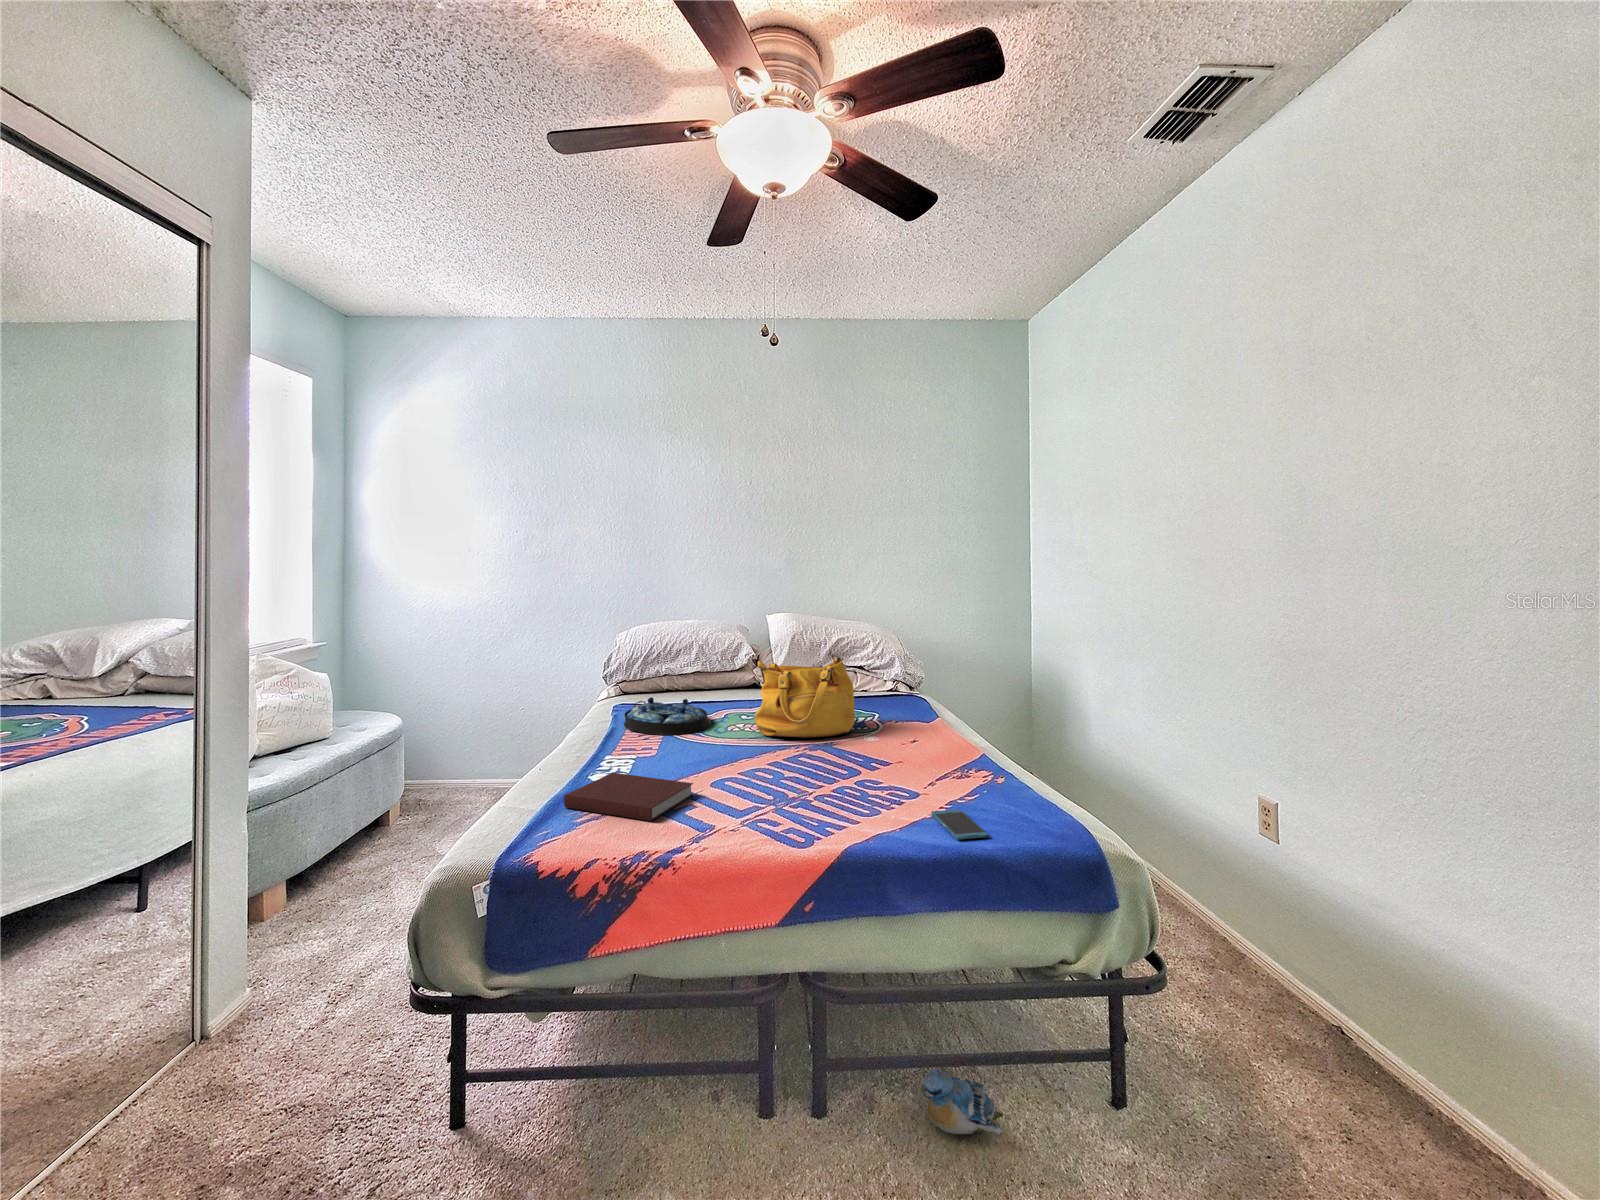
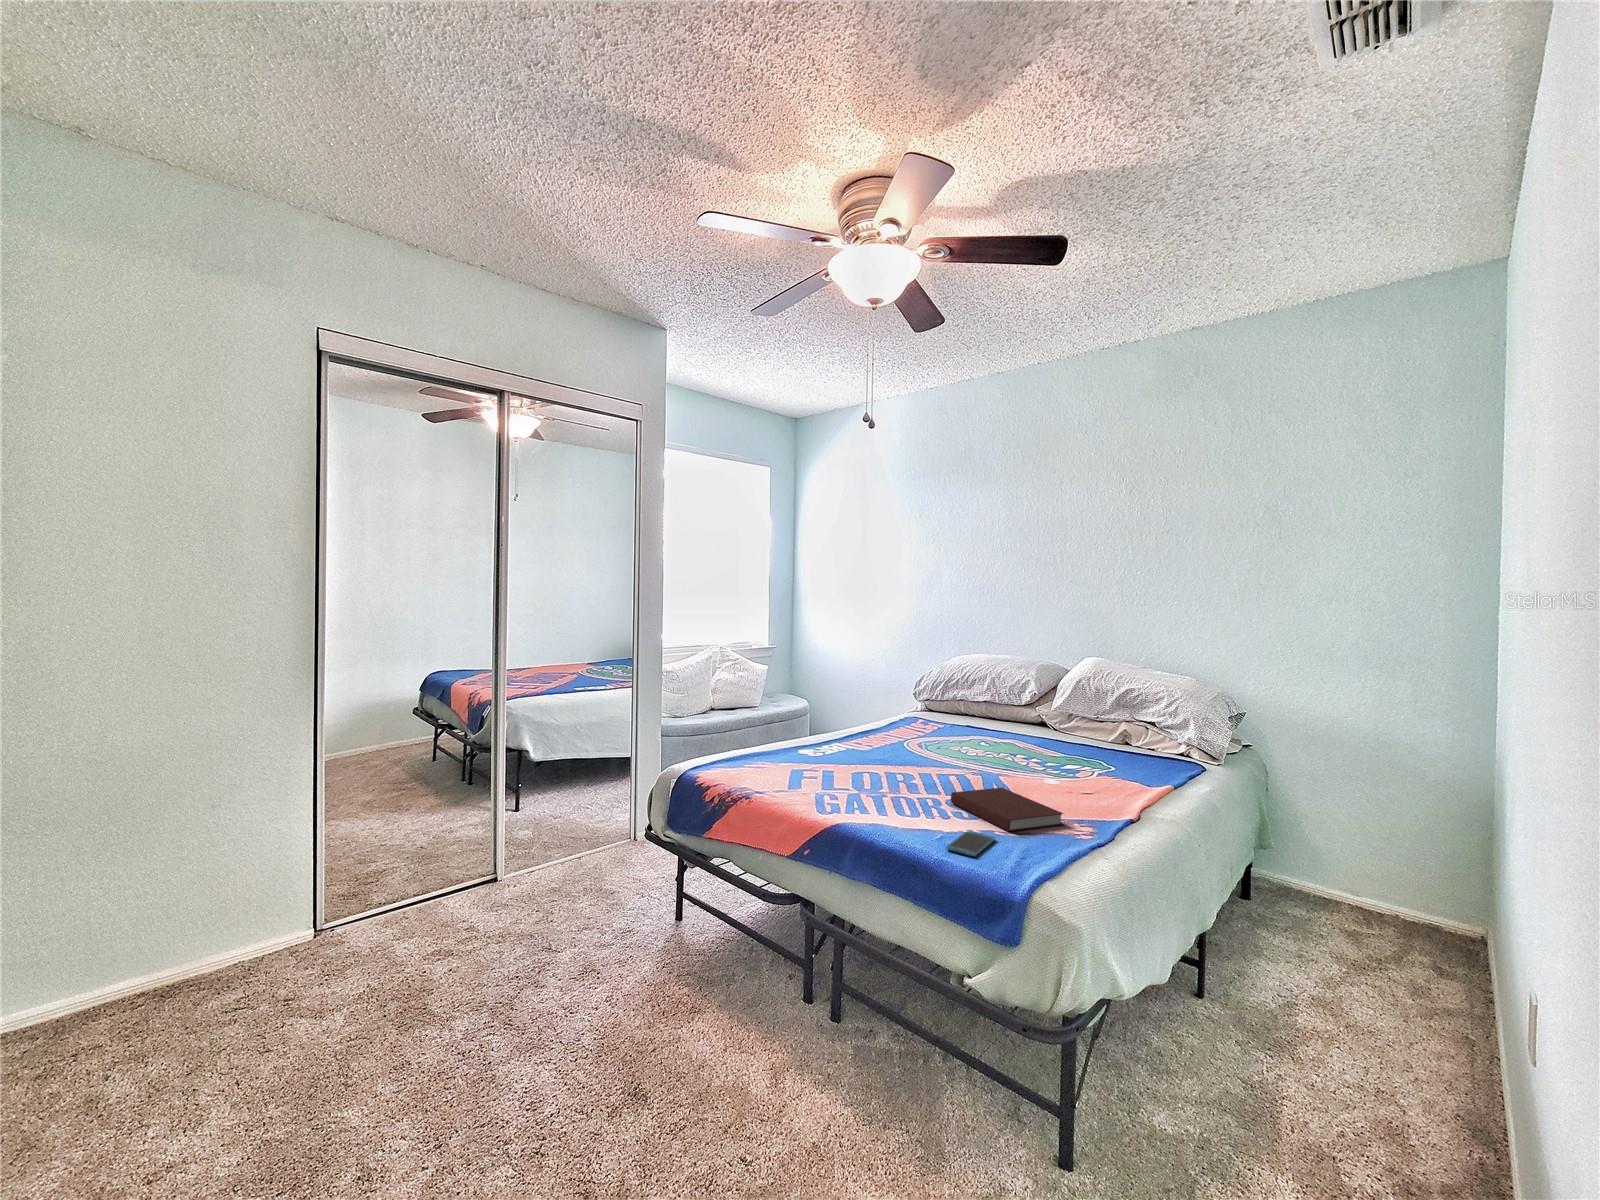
handbag: present [754,654,855,738] -> none [963,690,1060,773]
serving tray: present [624,697,709,735] -> none [883,712,950,744]
notebook: present [564,773,693,821] -> present [951,788,1063,831]
plush toy: present [921,1069,1003,1134] -> none [886,1034,952,1112]

